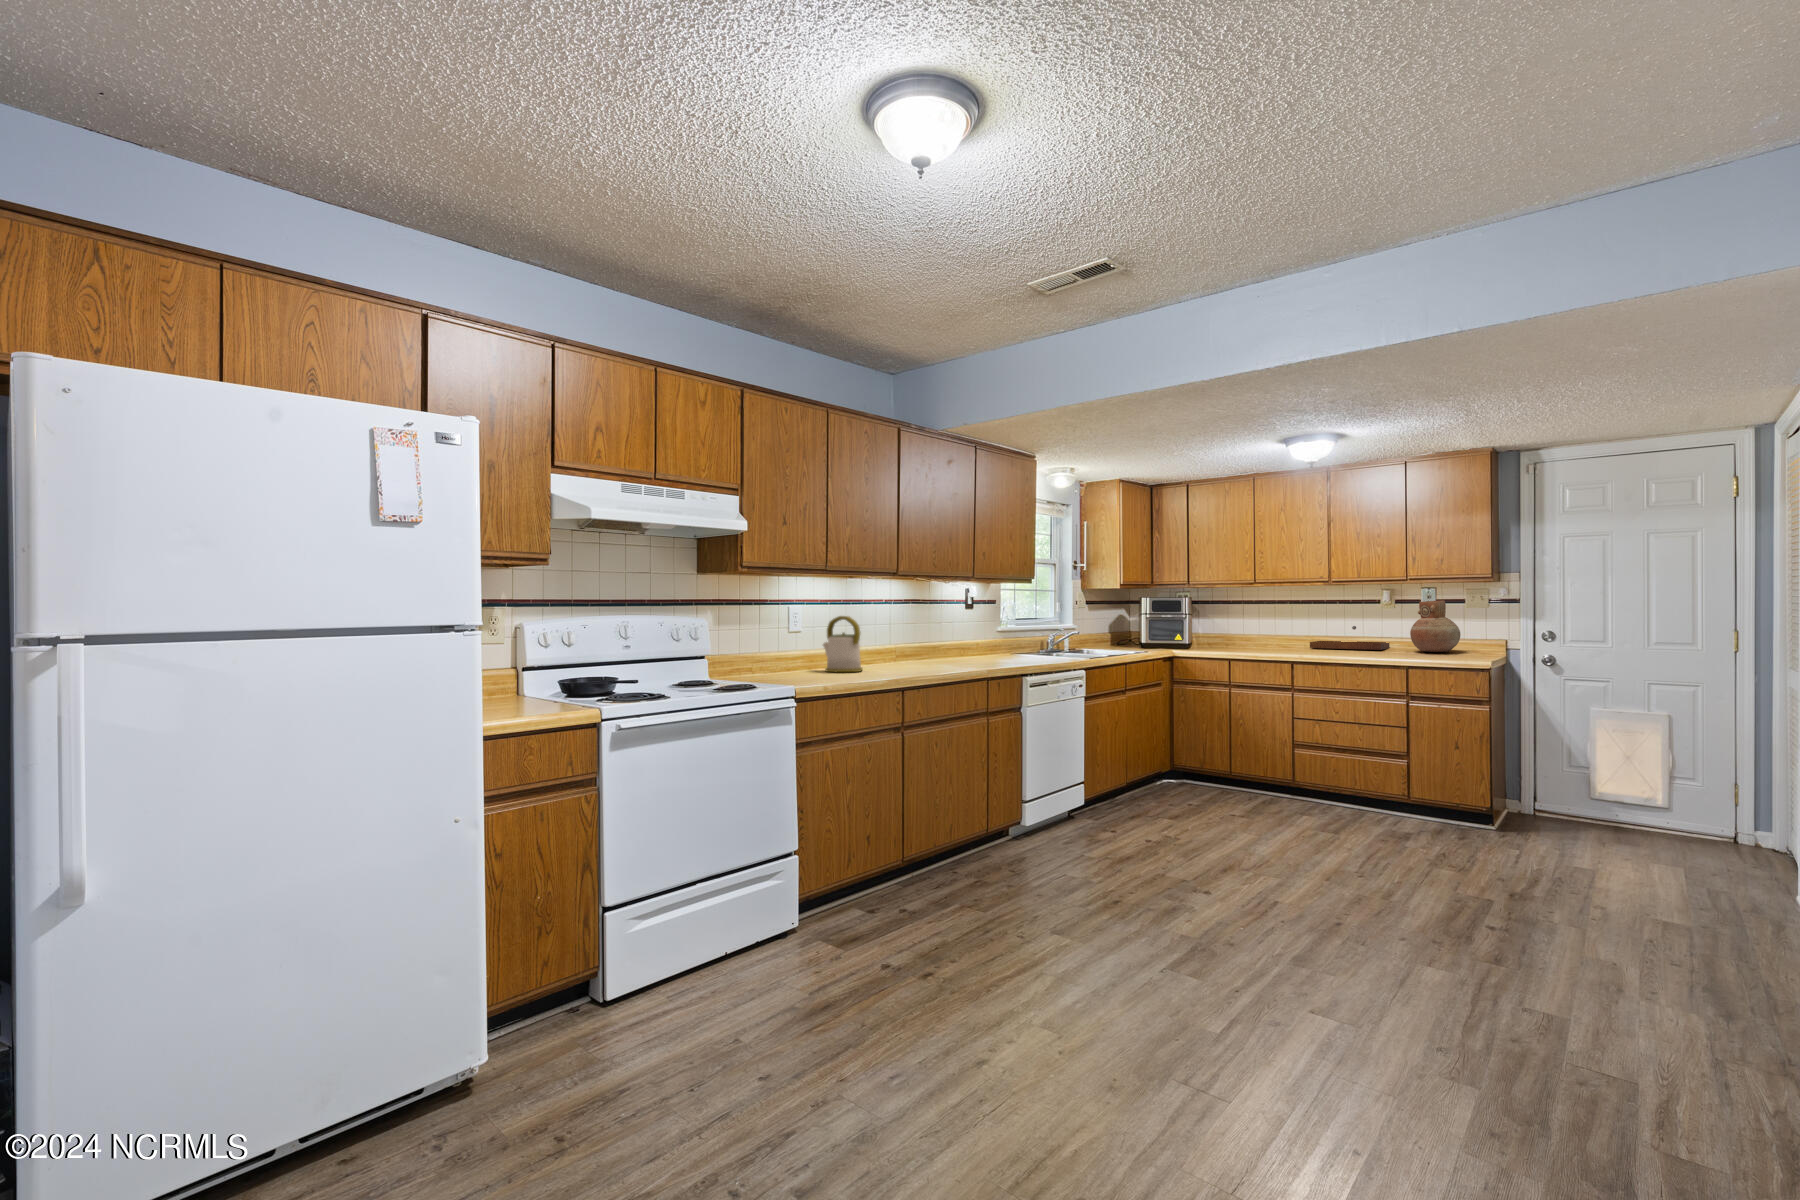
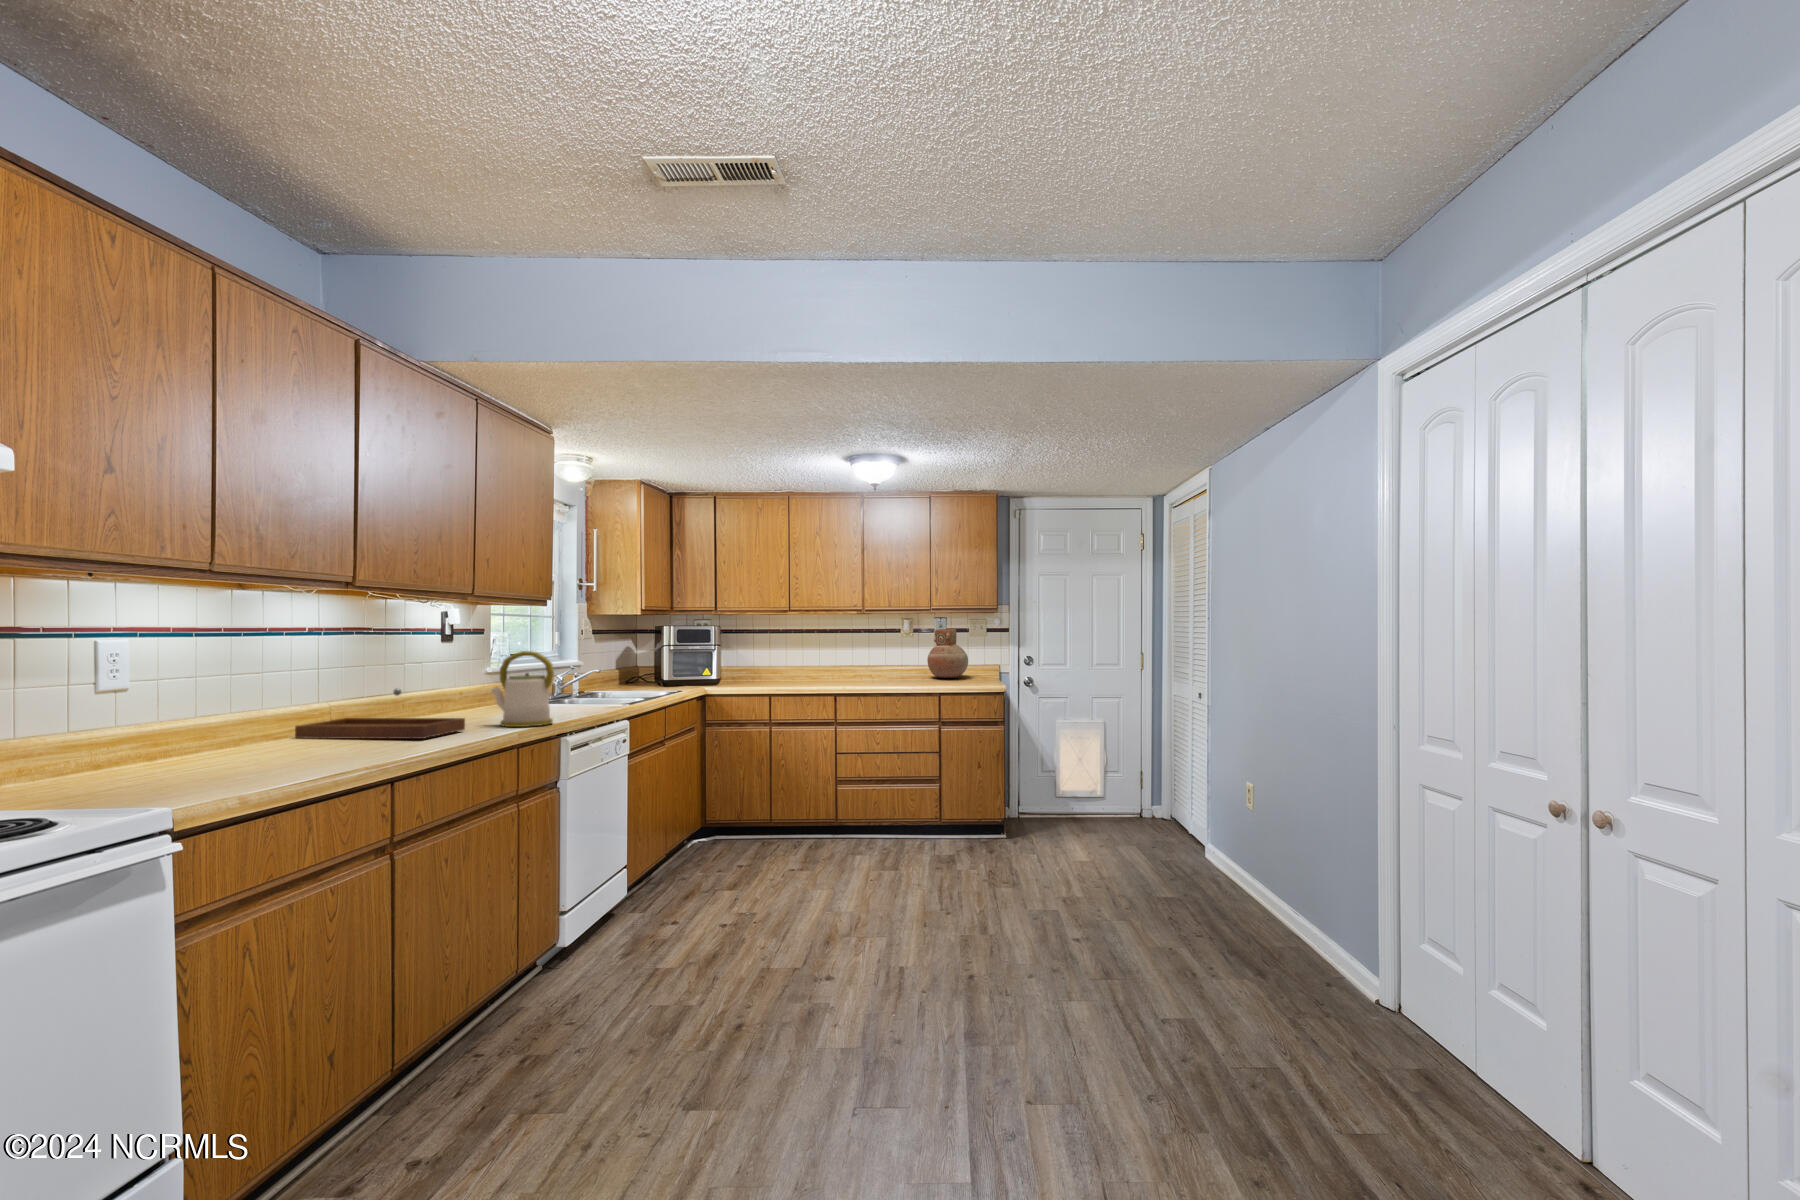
kettle: present [823,616,863,672] -> present [492,651,554,727]
tray: present [1310,626,1389,650] -> present [295,689,465,739]

